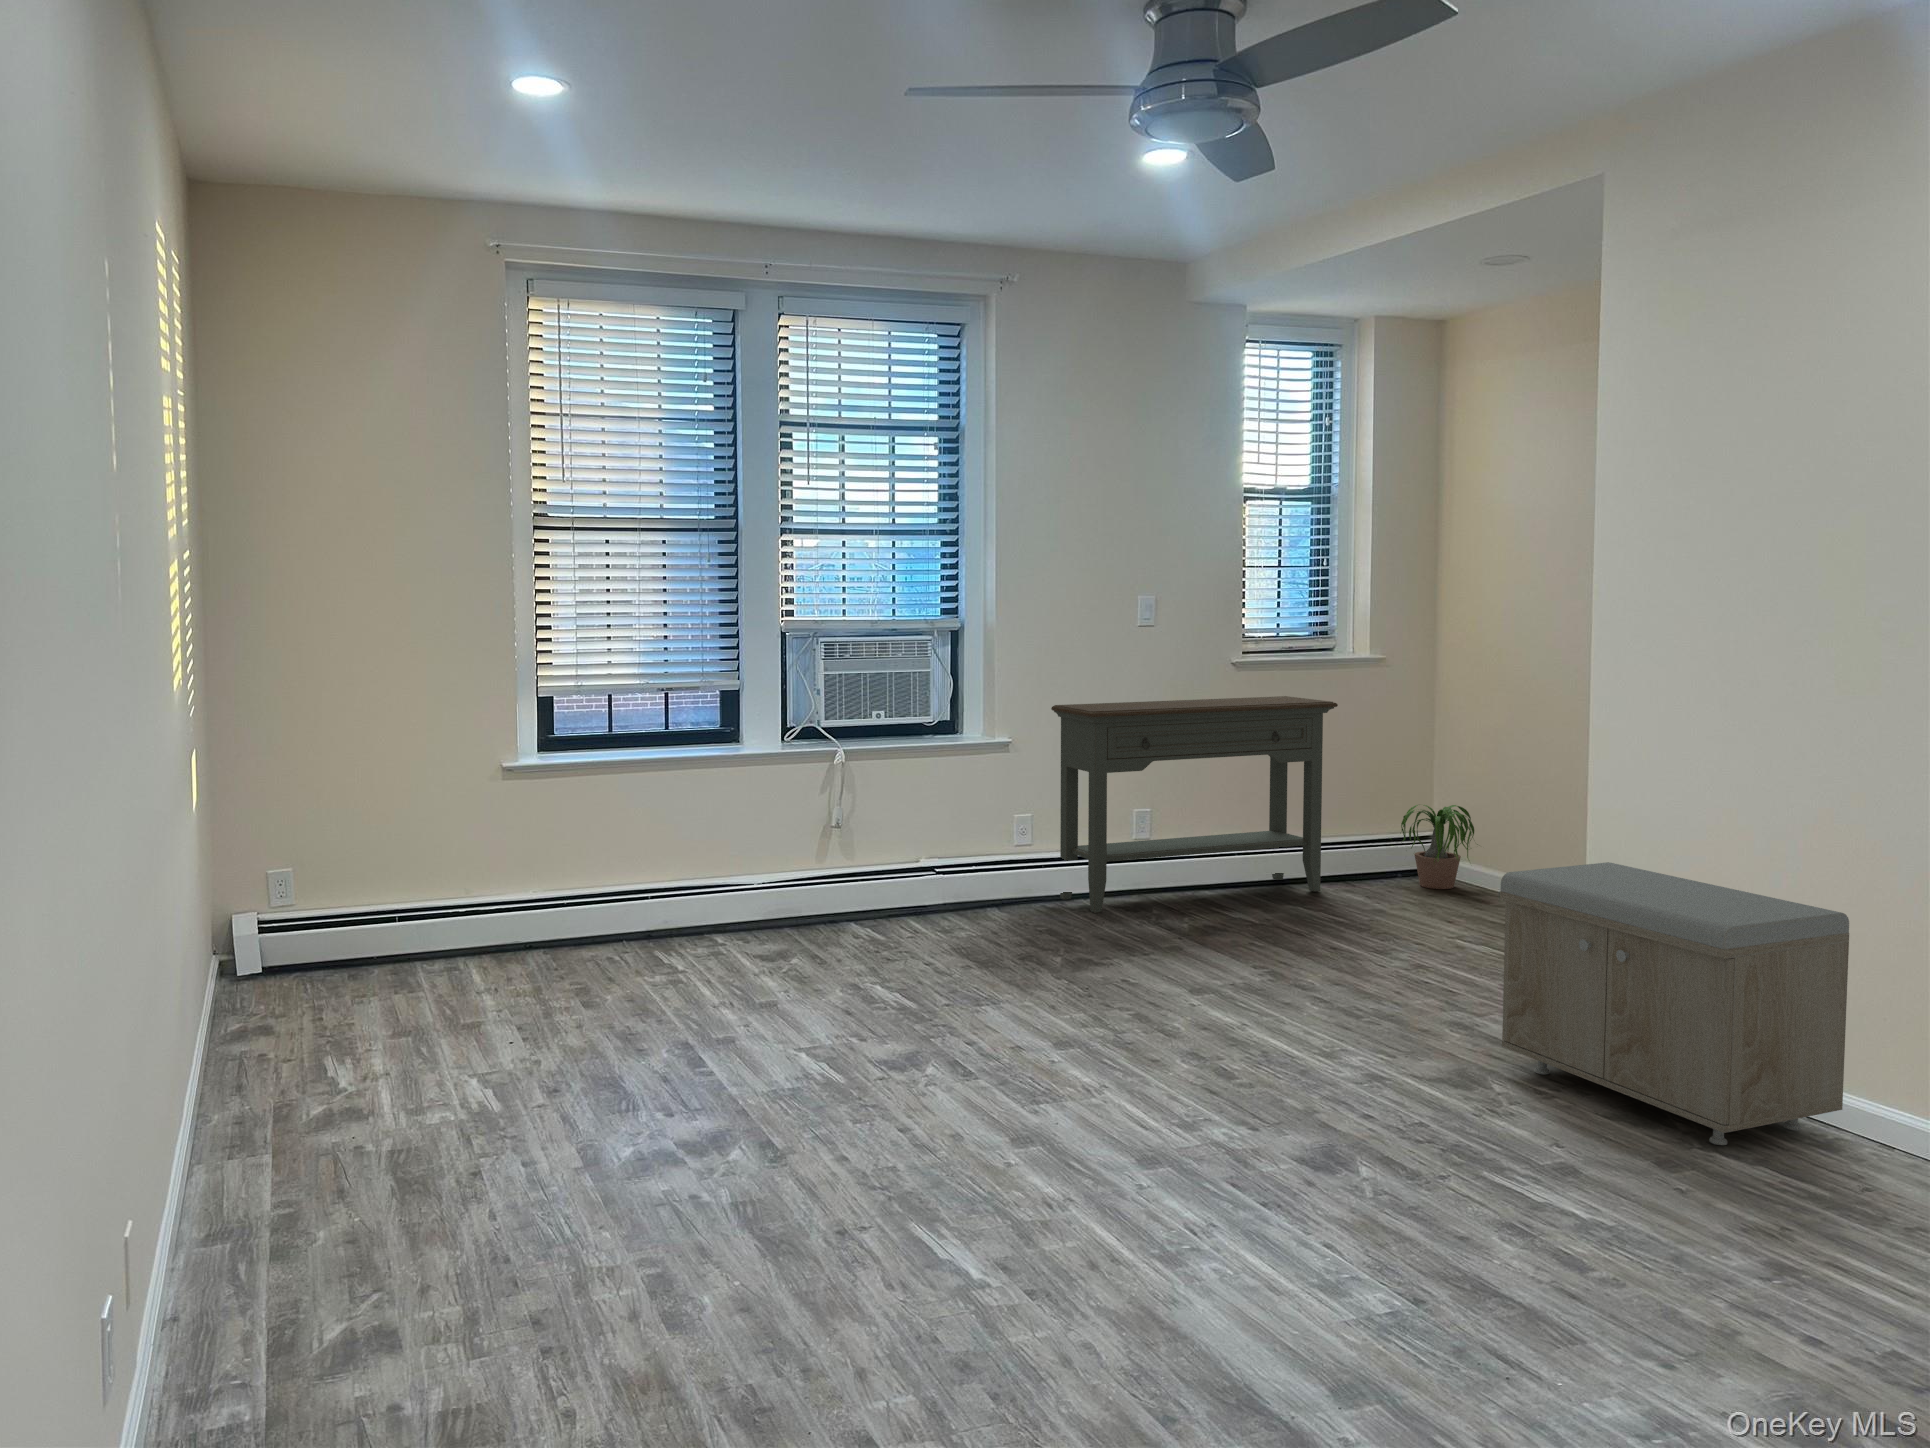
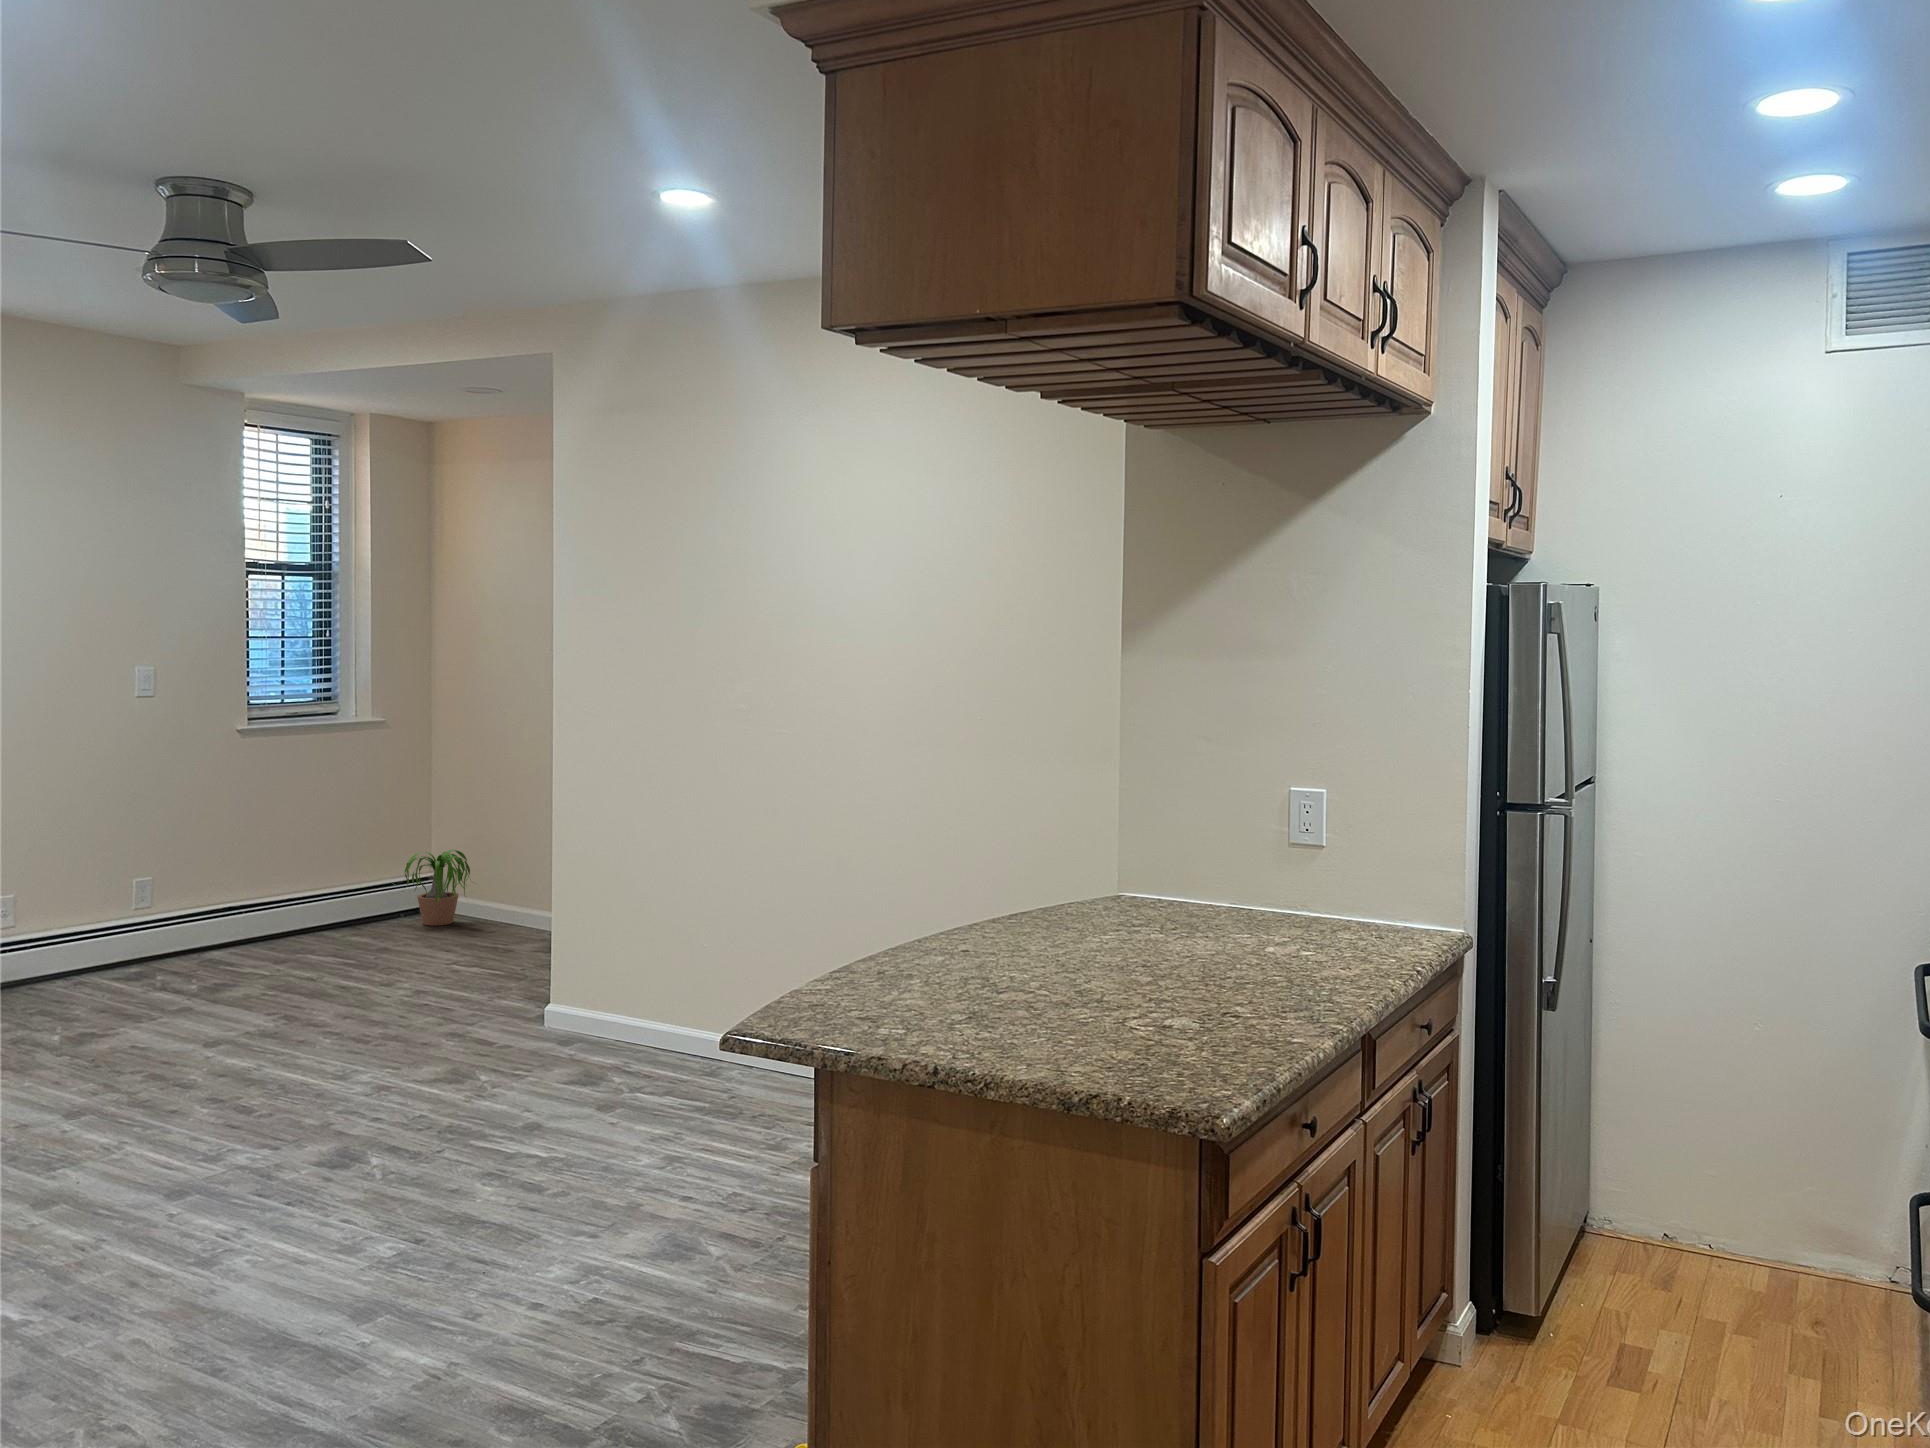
console table: present [1051,696,1338,913] -> none [33,761,343,990]
storage bench: present [1500,862,1849,1145] -> none [483,890,722,1088]

